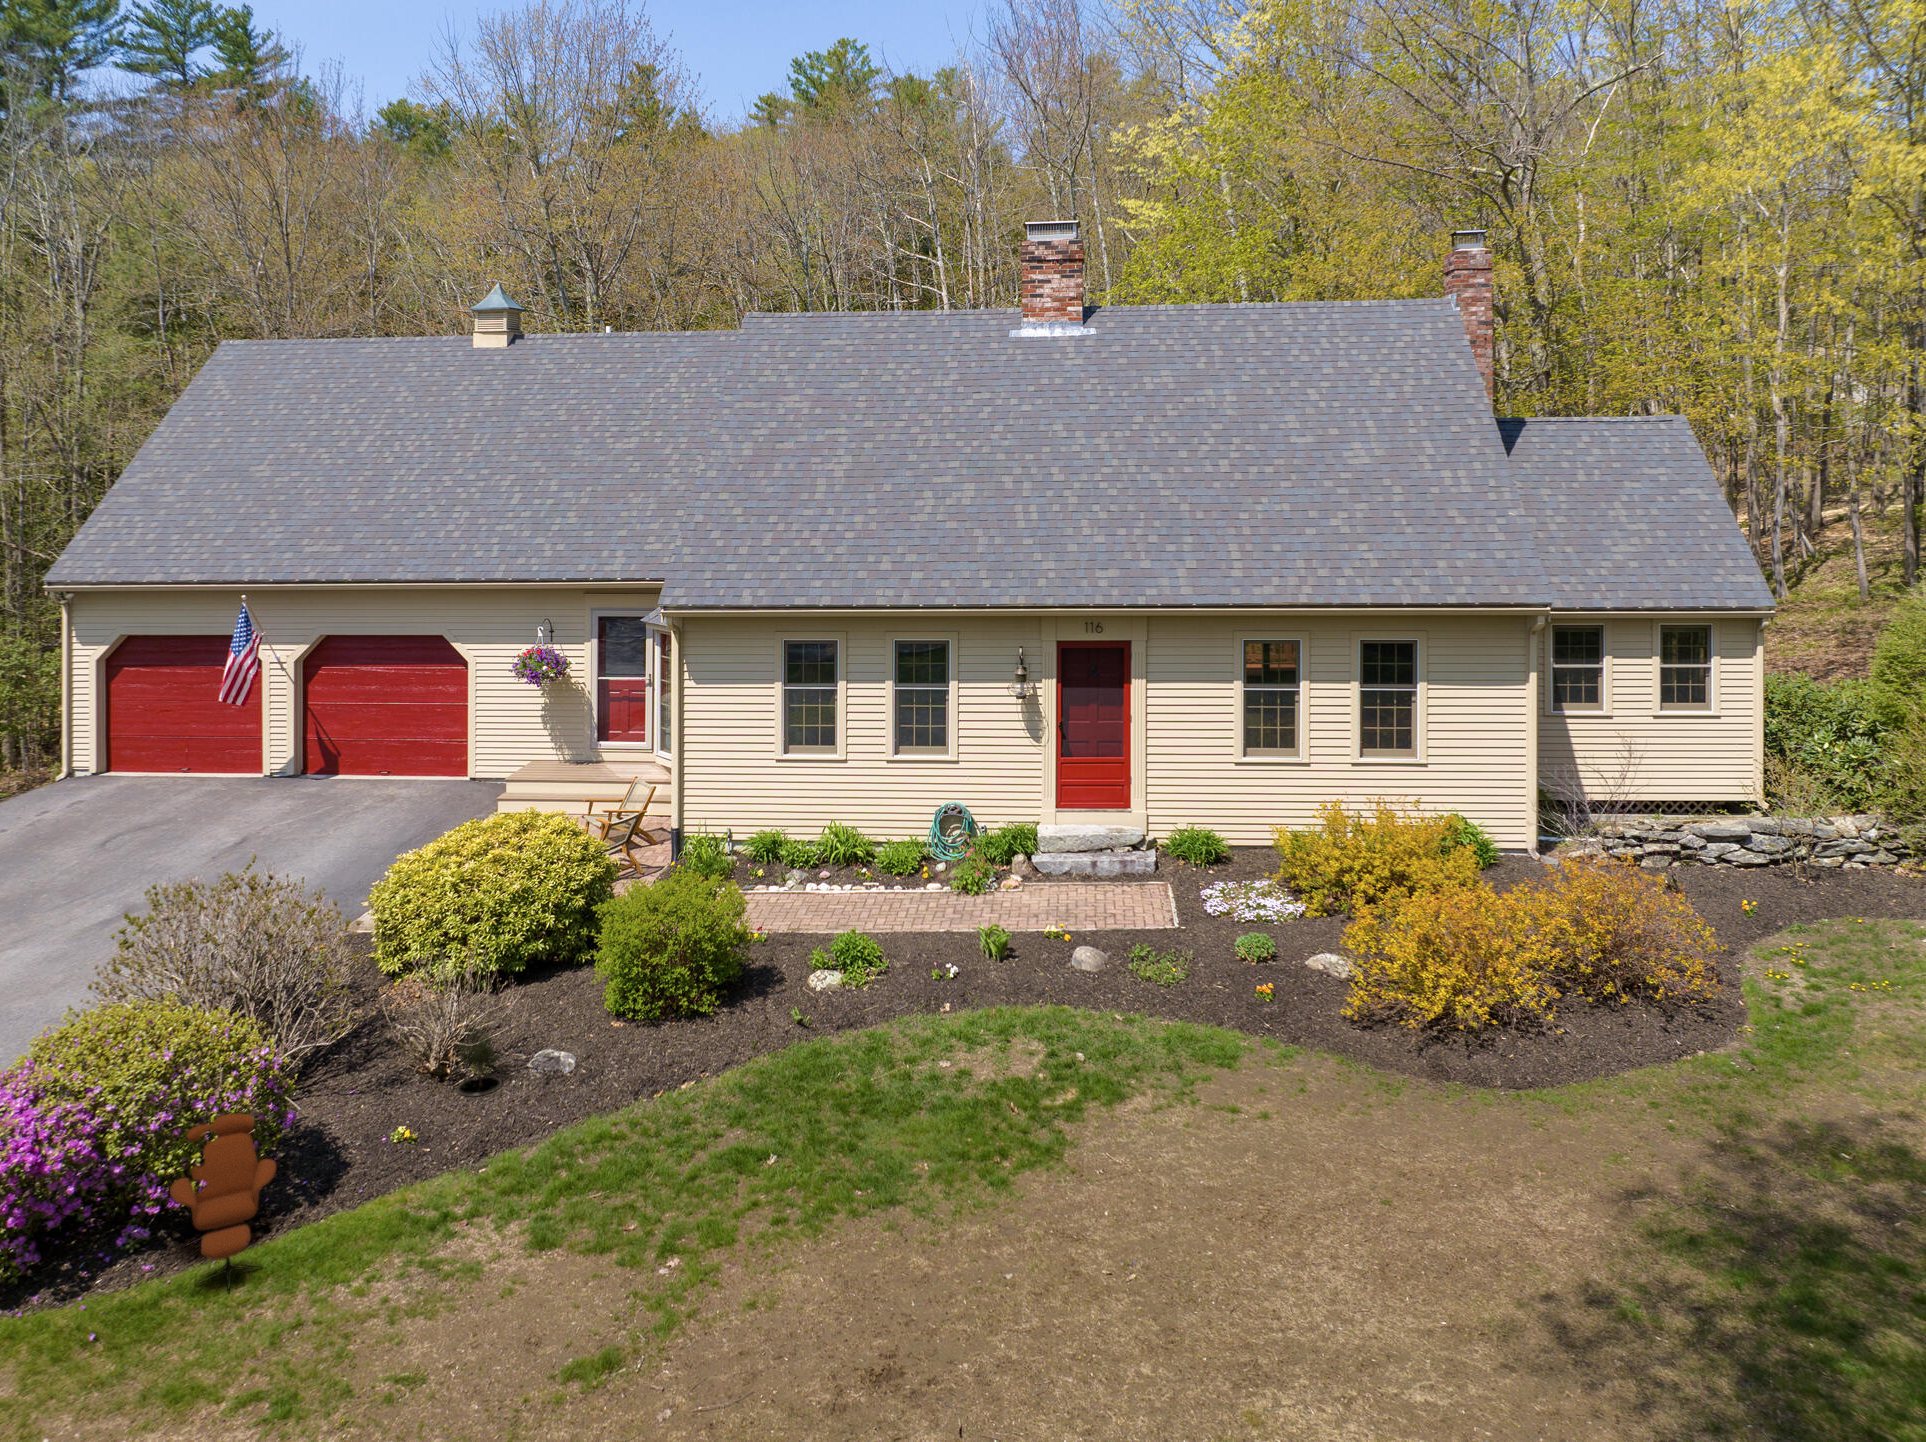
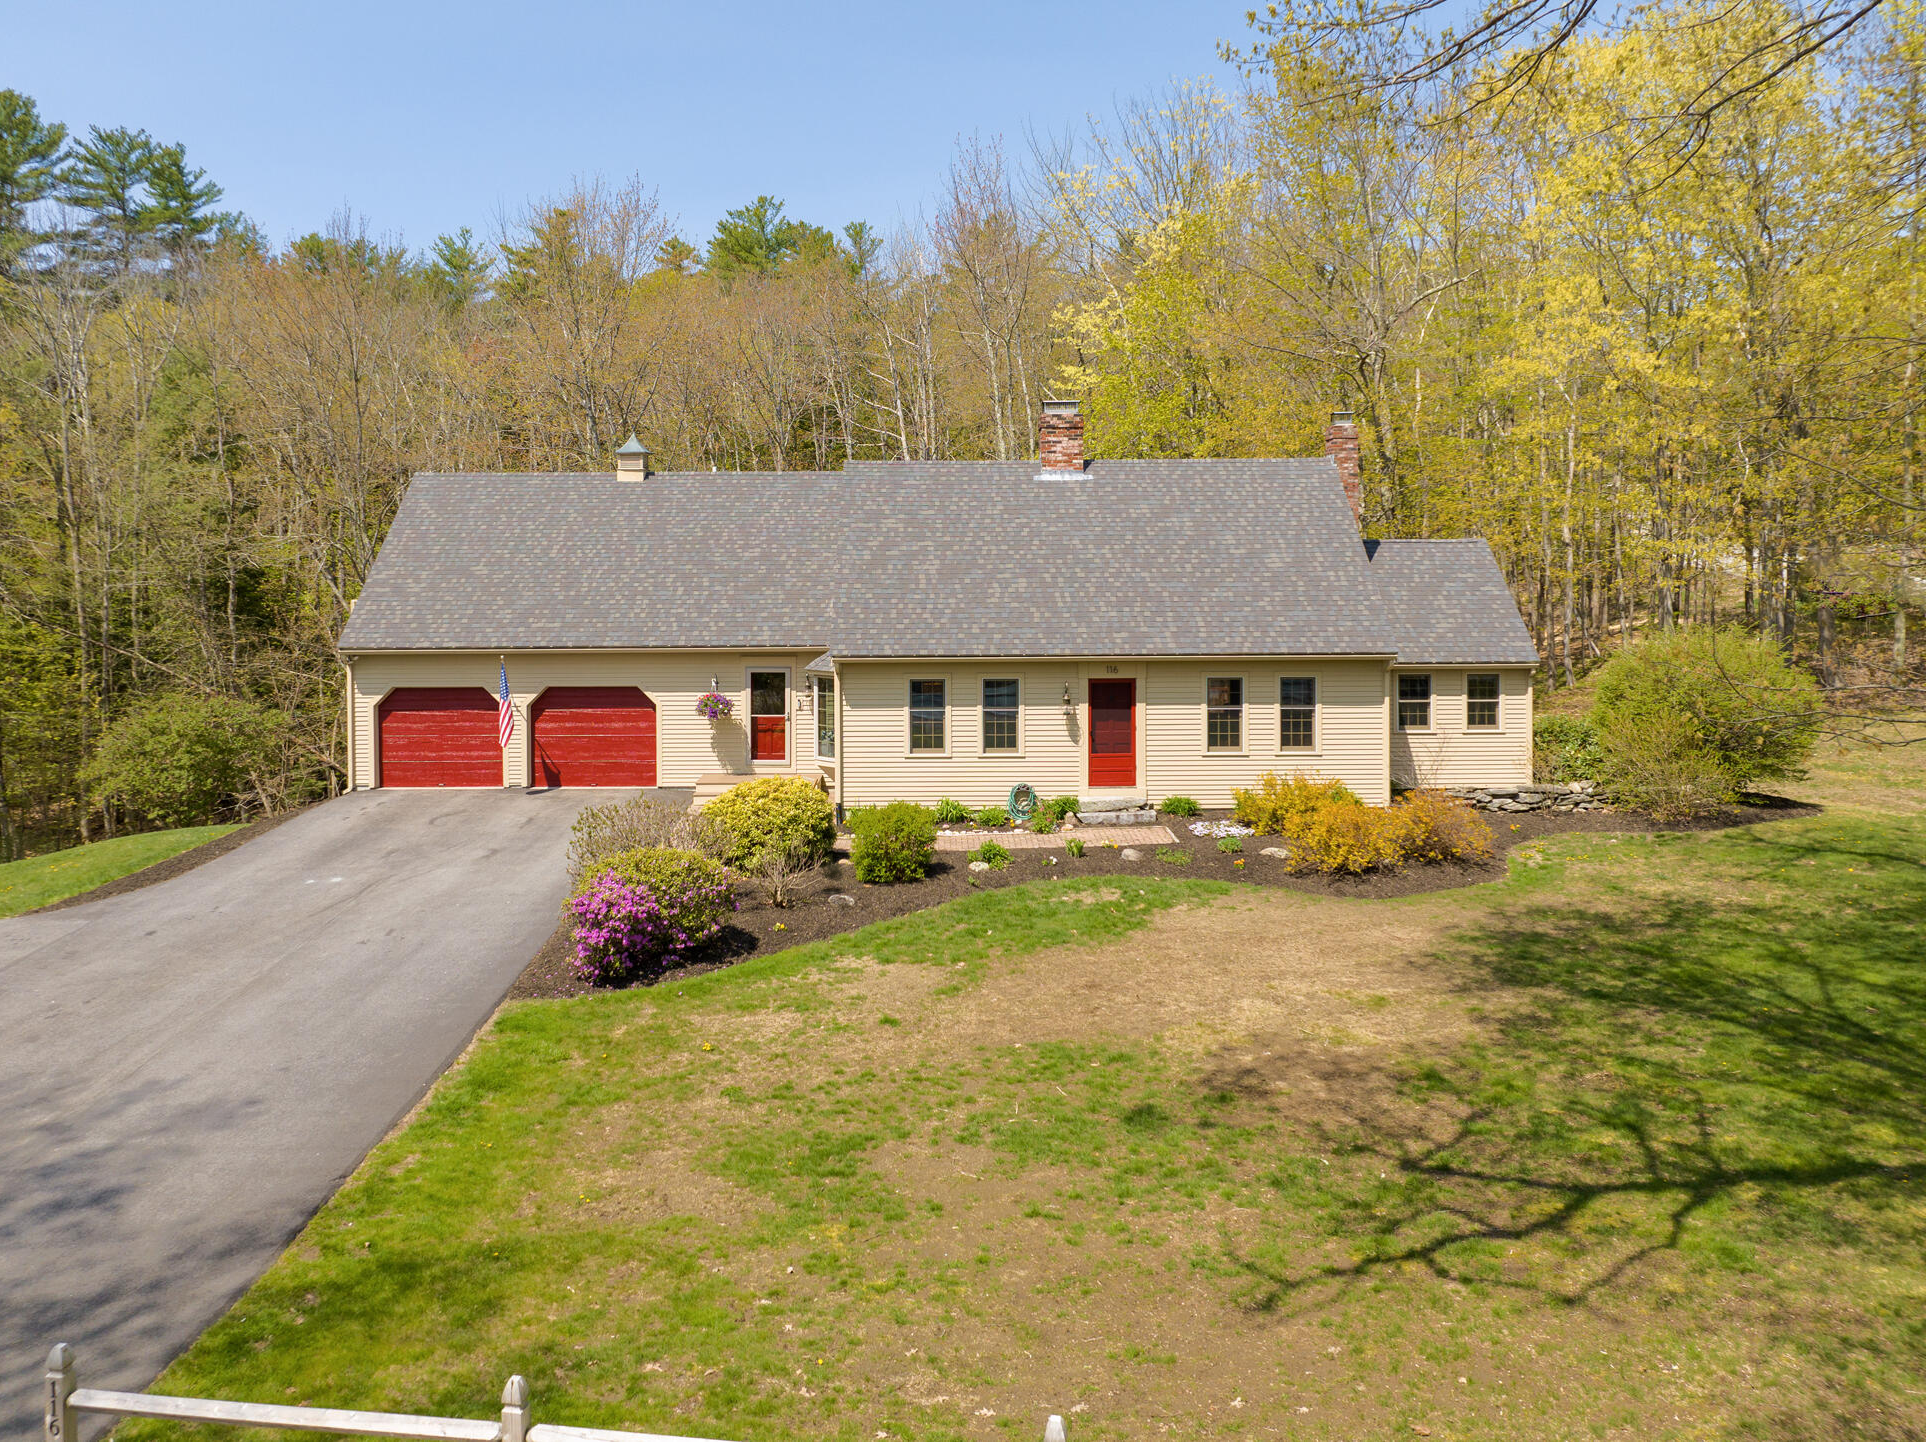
lounge chair: present [170,1114,276,1291] -> none [749,868,803,931]

